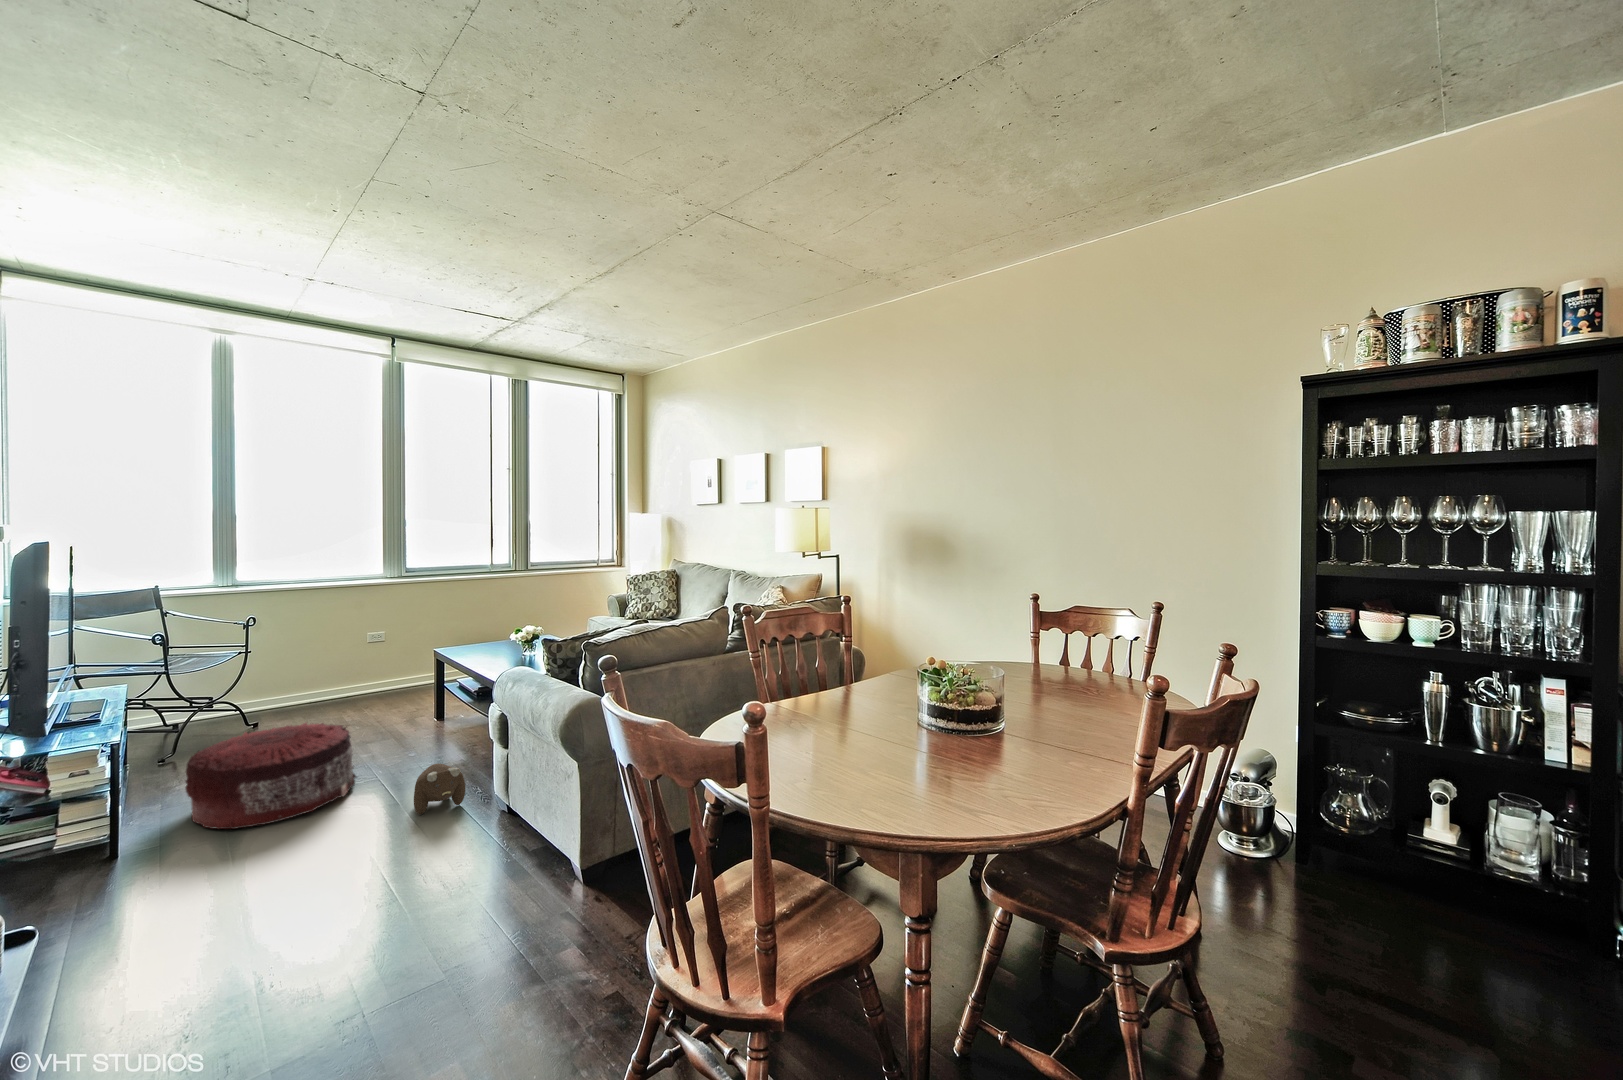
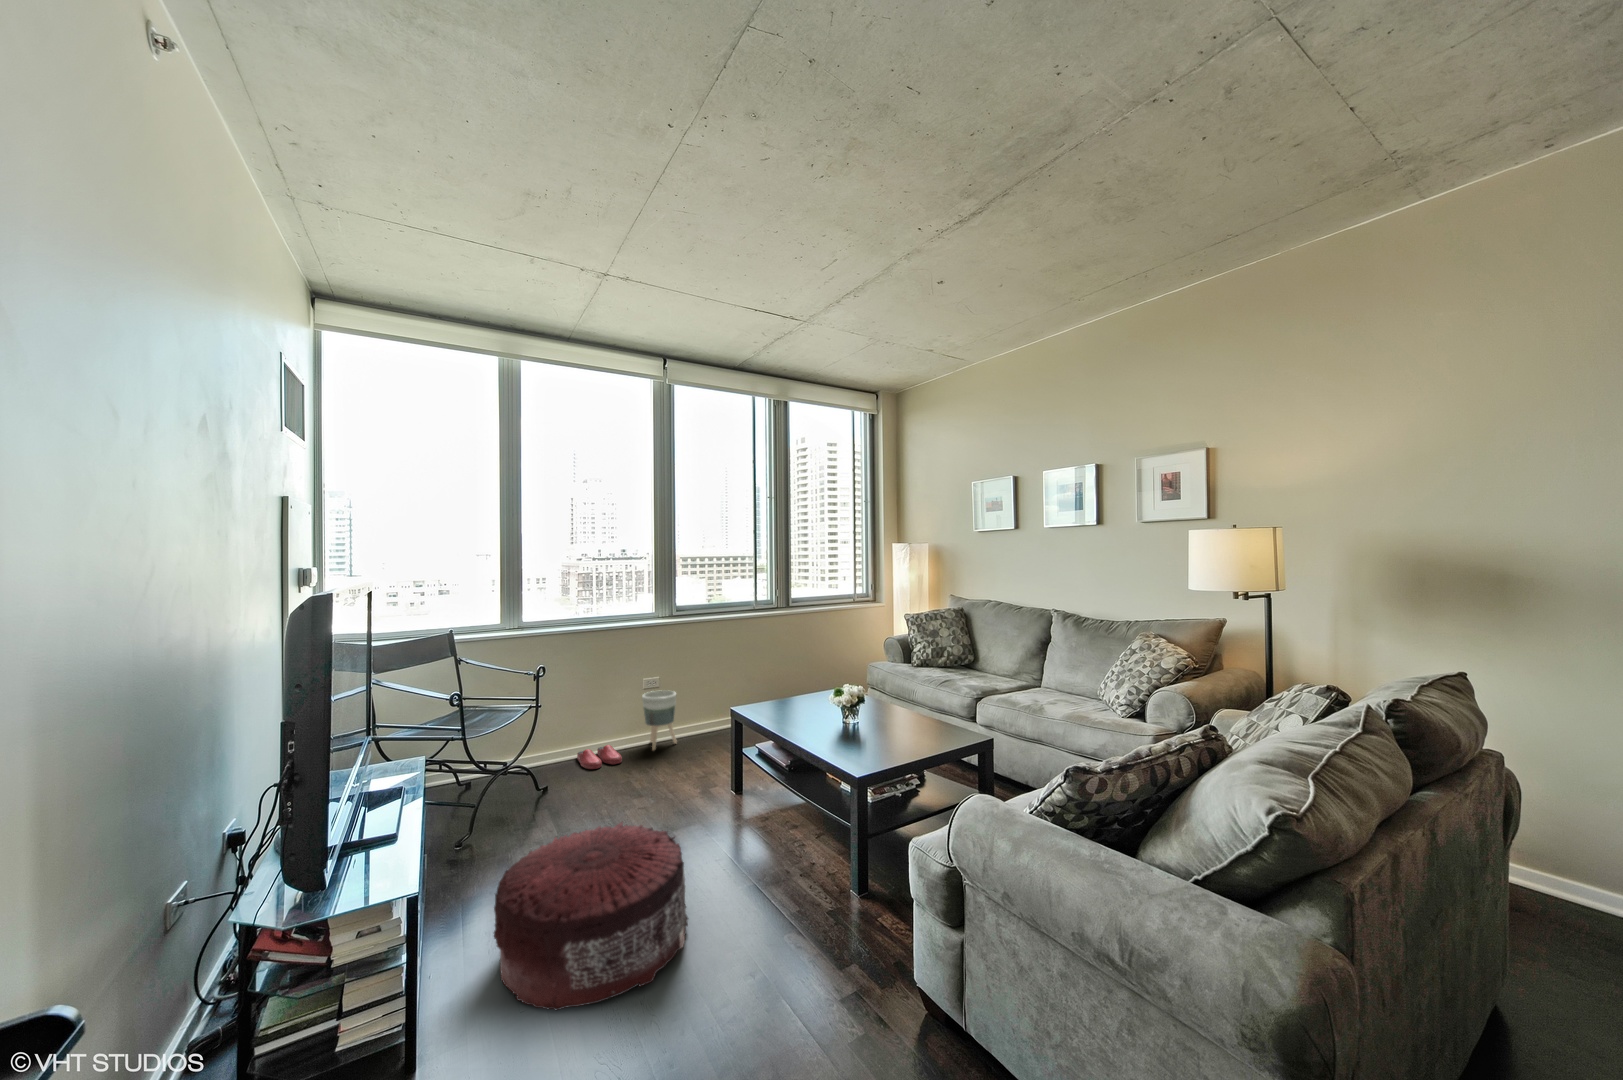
planter: none [366,642,402,694] -> present [642,690,677,750]
slippers: none [297,689,342,708] -> present [577,745,622,769]
plush toy: present [414,763,465,815] -> none [783,917,860,1006]

